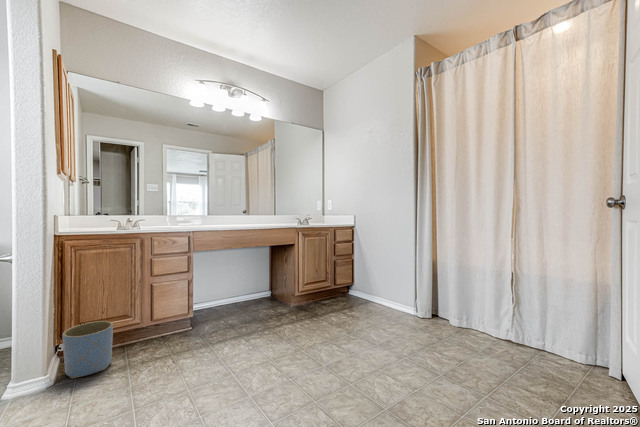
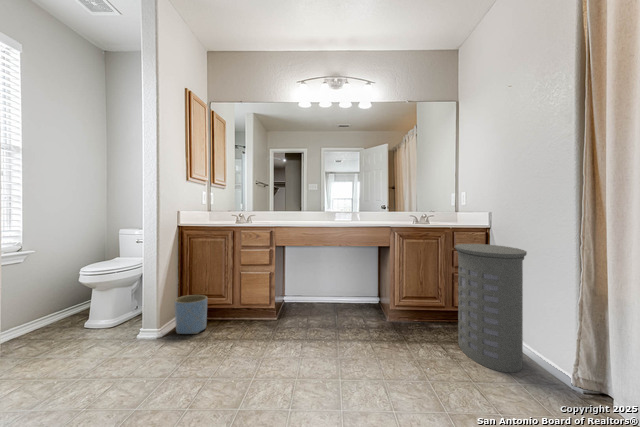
laundry hamper: none [346,237,398,320] -> present [455,244,527,373]

